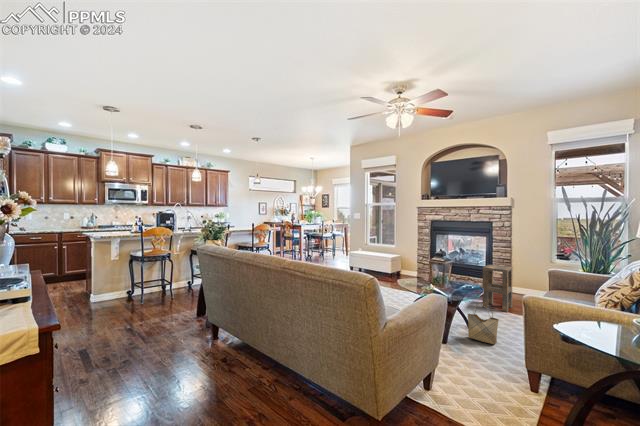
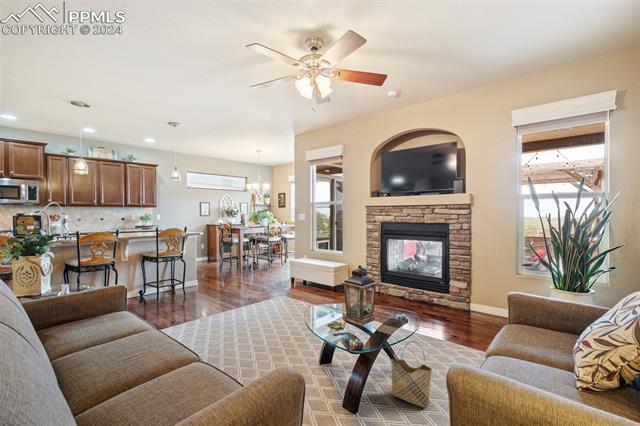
side table: present [483,265,512,312] -> none [429,279,467,343]

